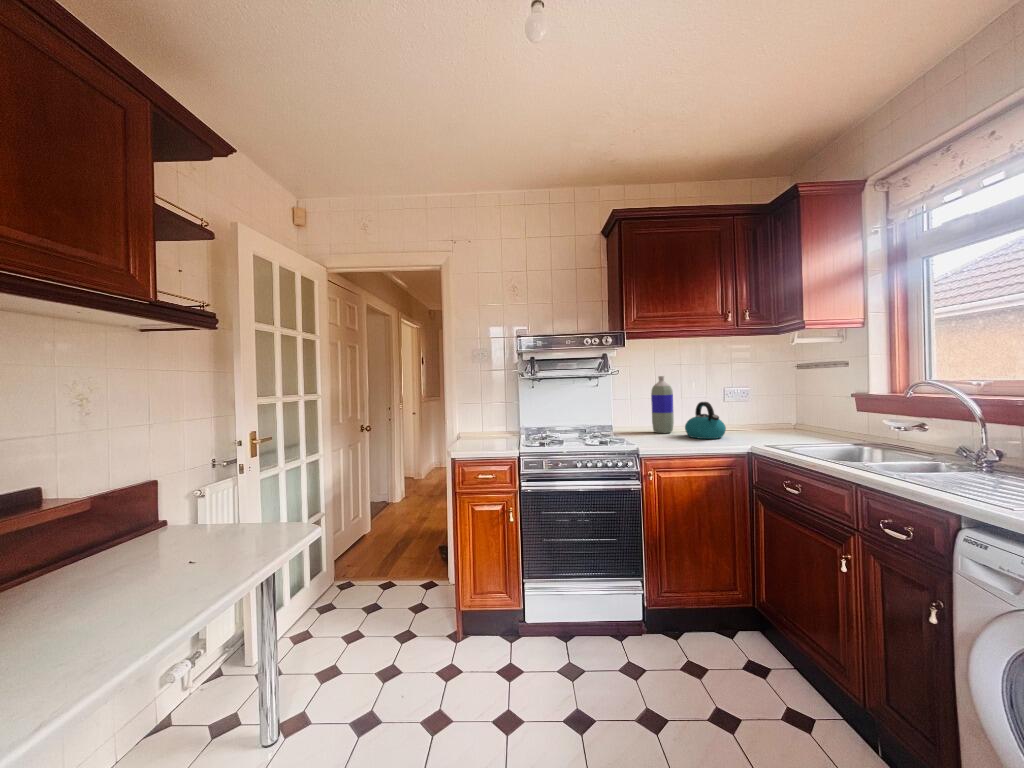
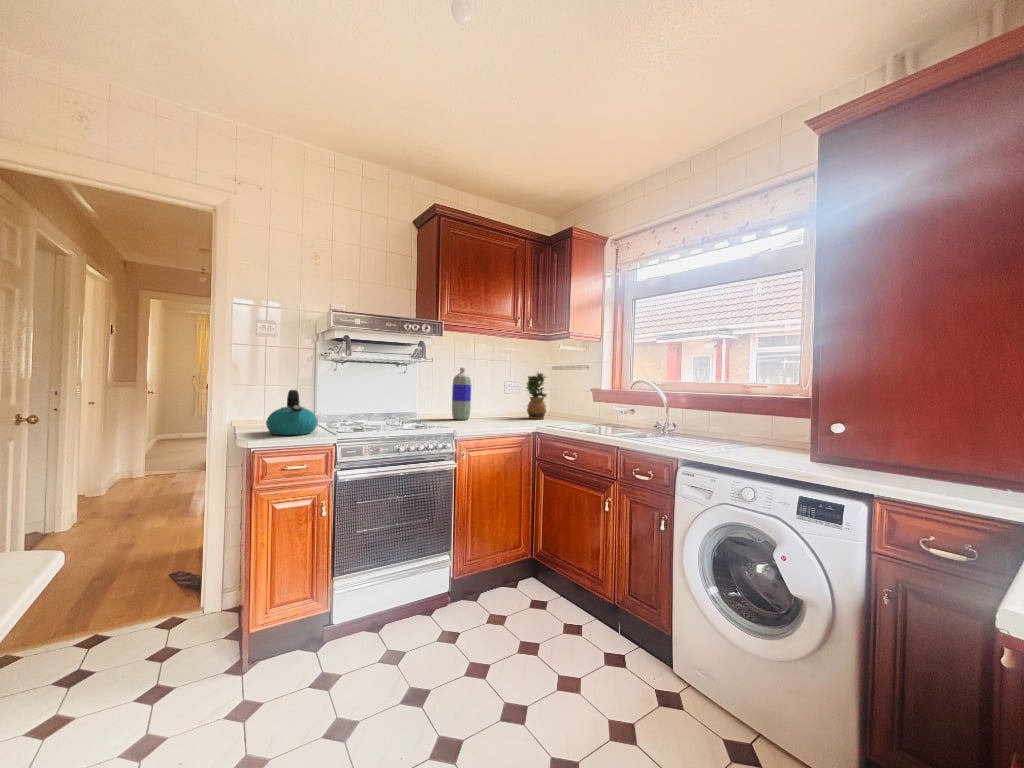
potted plant: none [748,373,782,433] -> present [526,373,547,419]
kettle: present [685,402,726,439] -> present [266,390,318,435]

